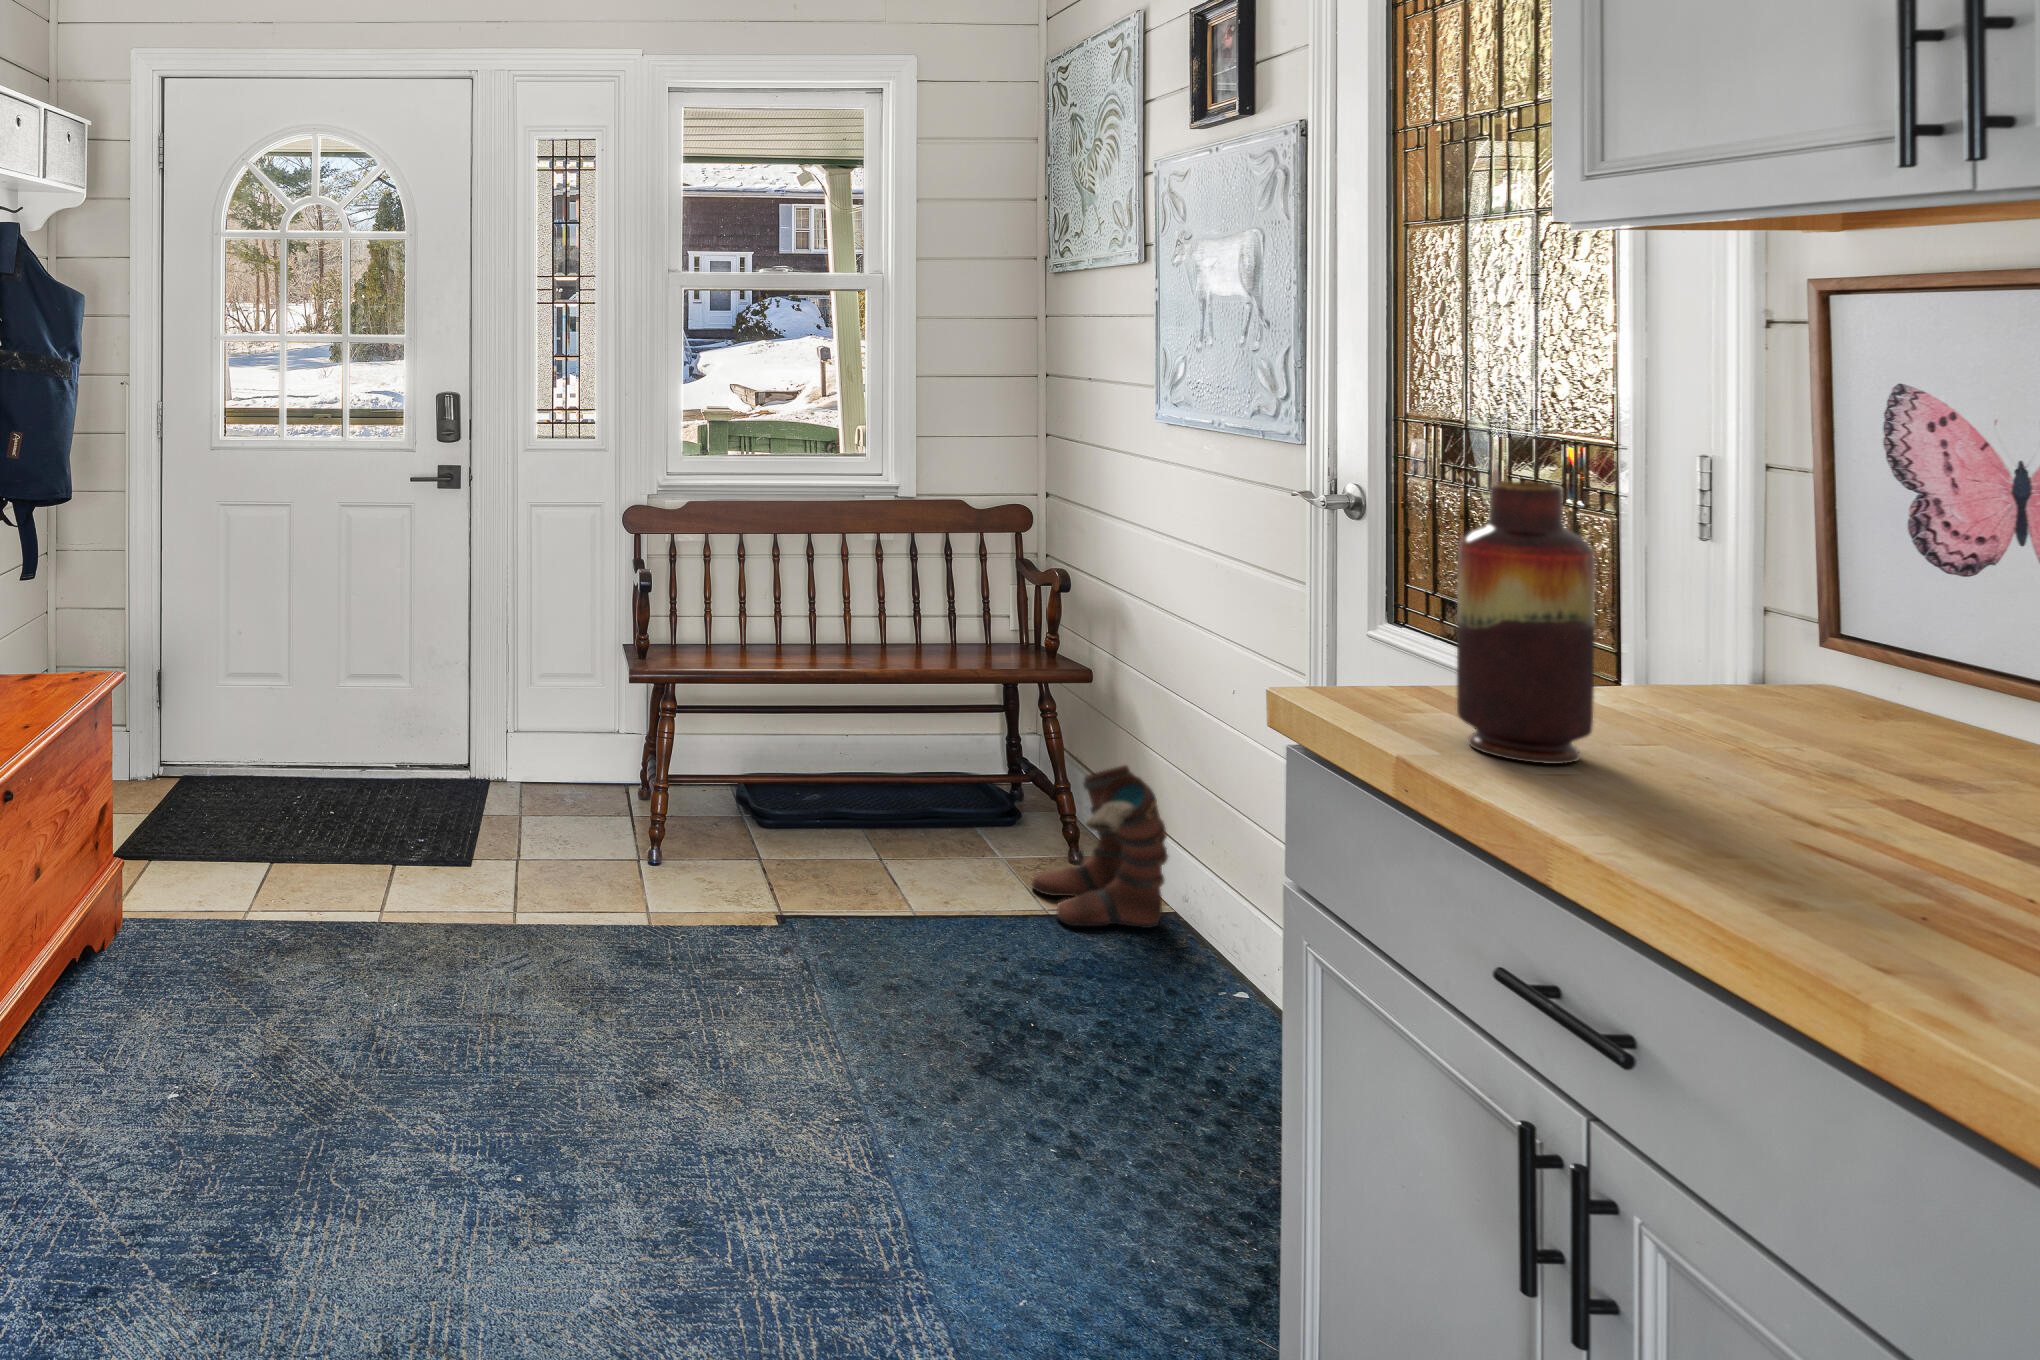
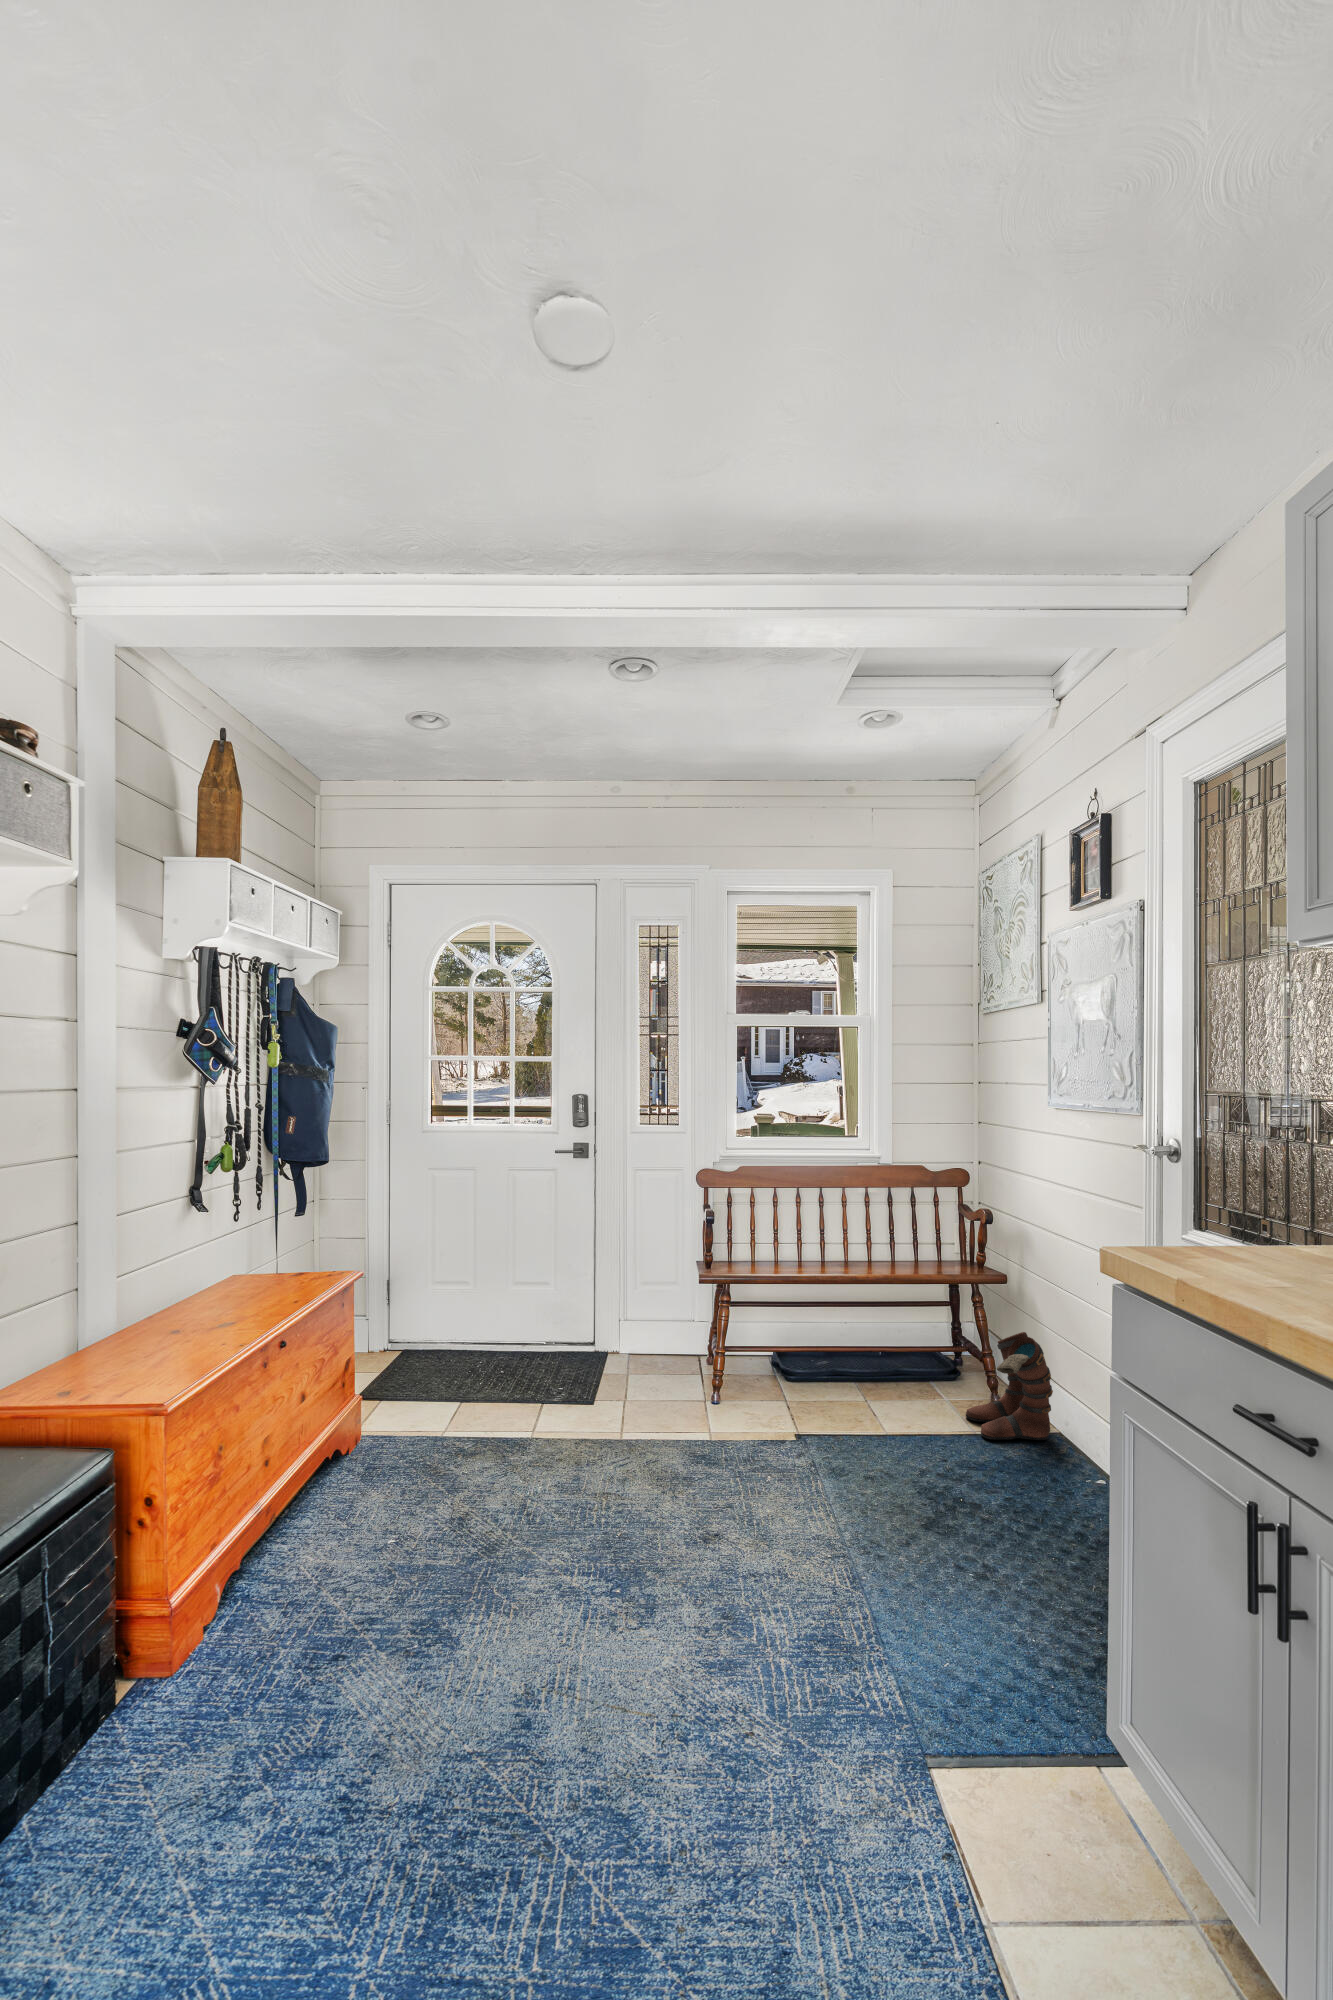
vase: present [1457,482,1595,764] -> none [1173,1101,1253,1267]

